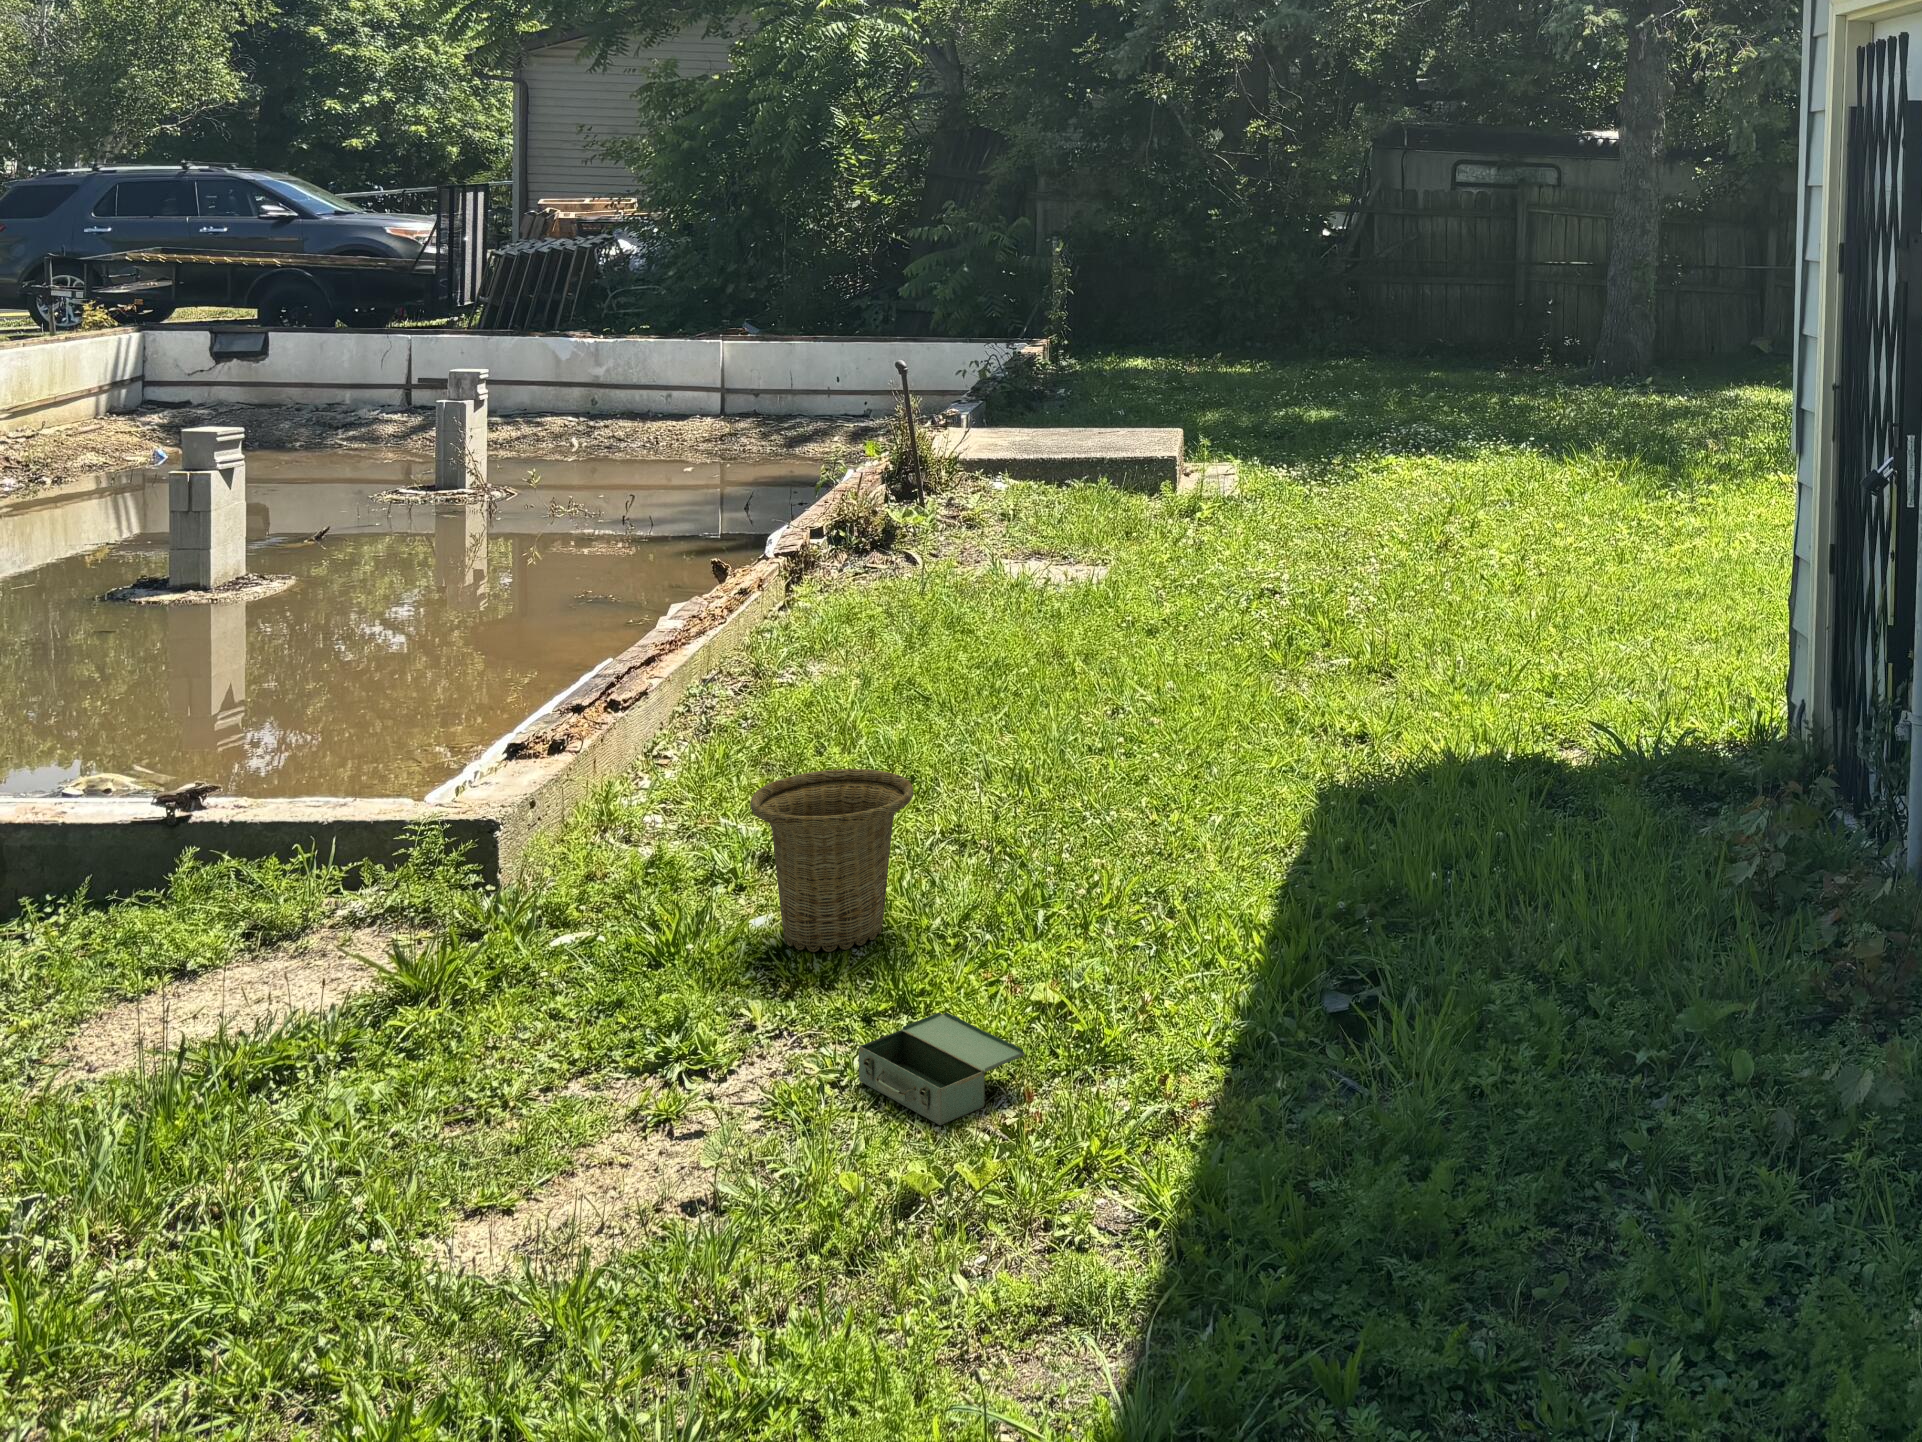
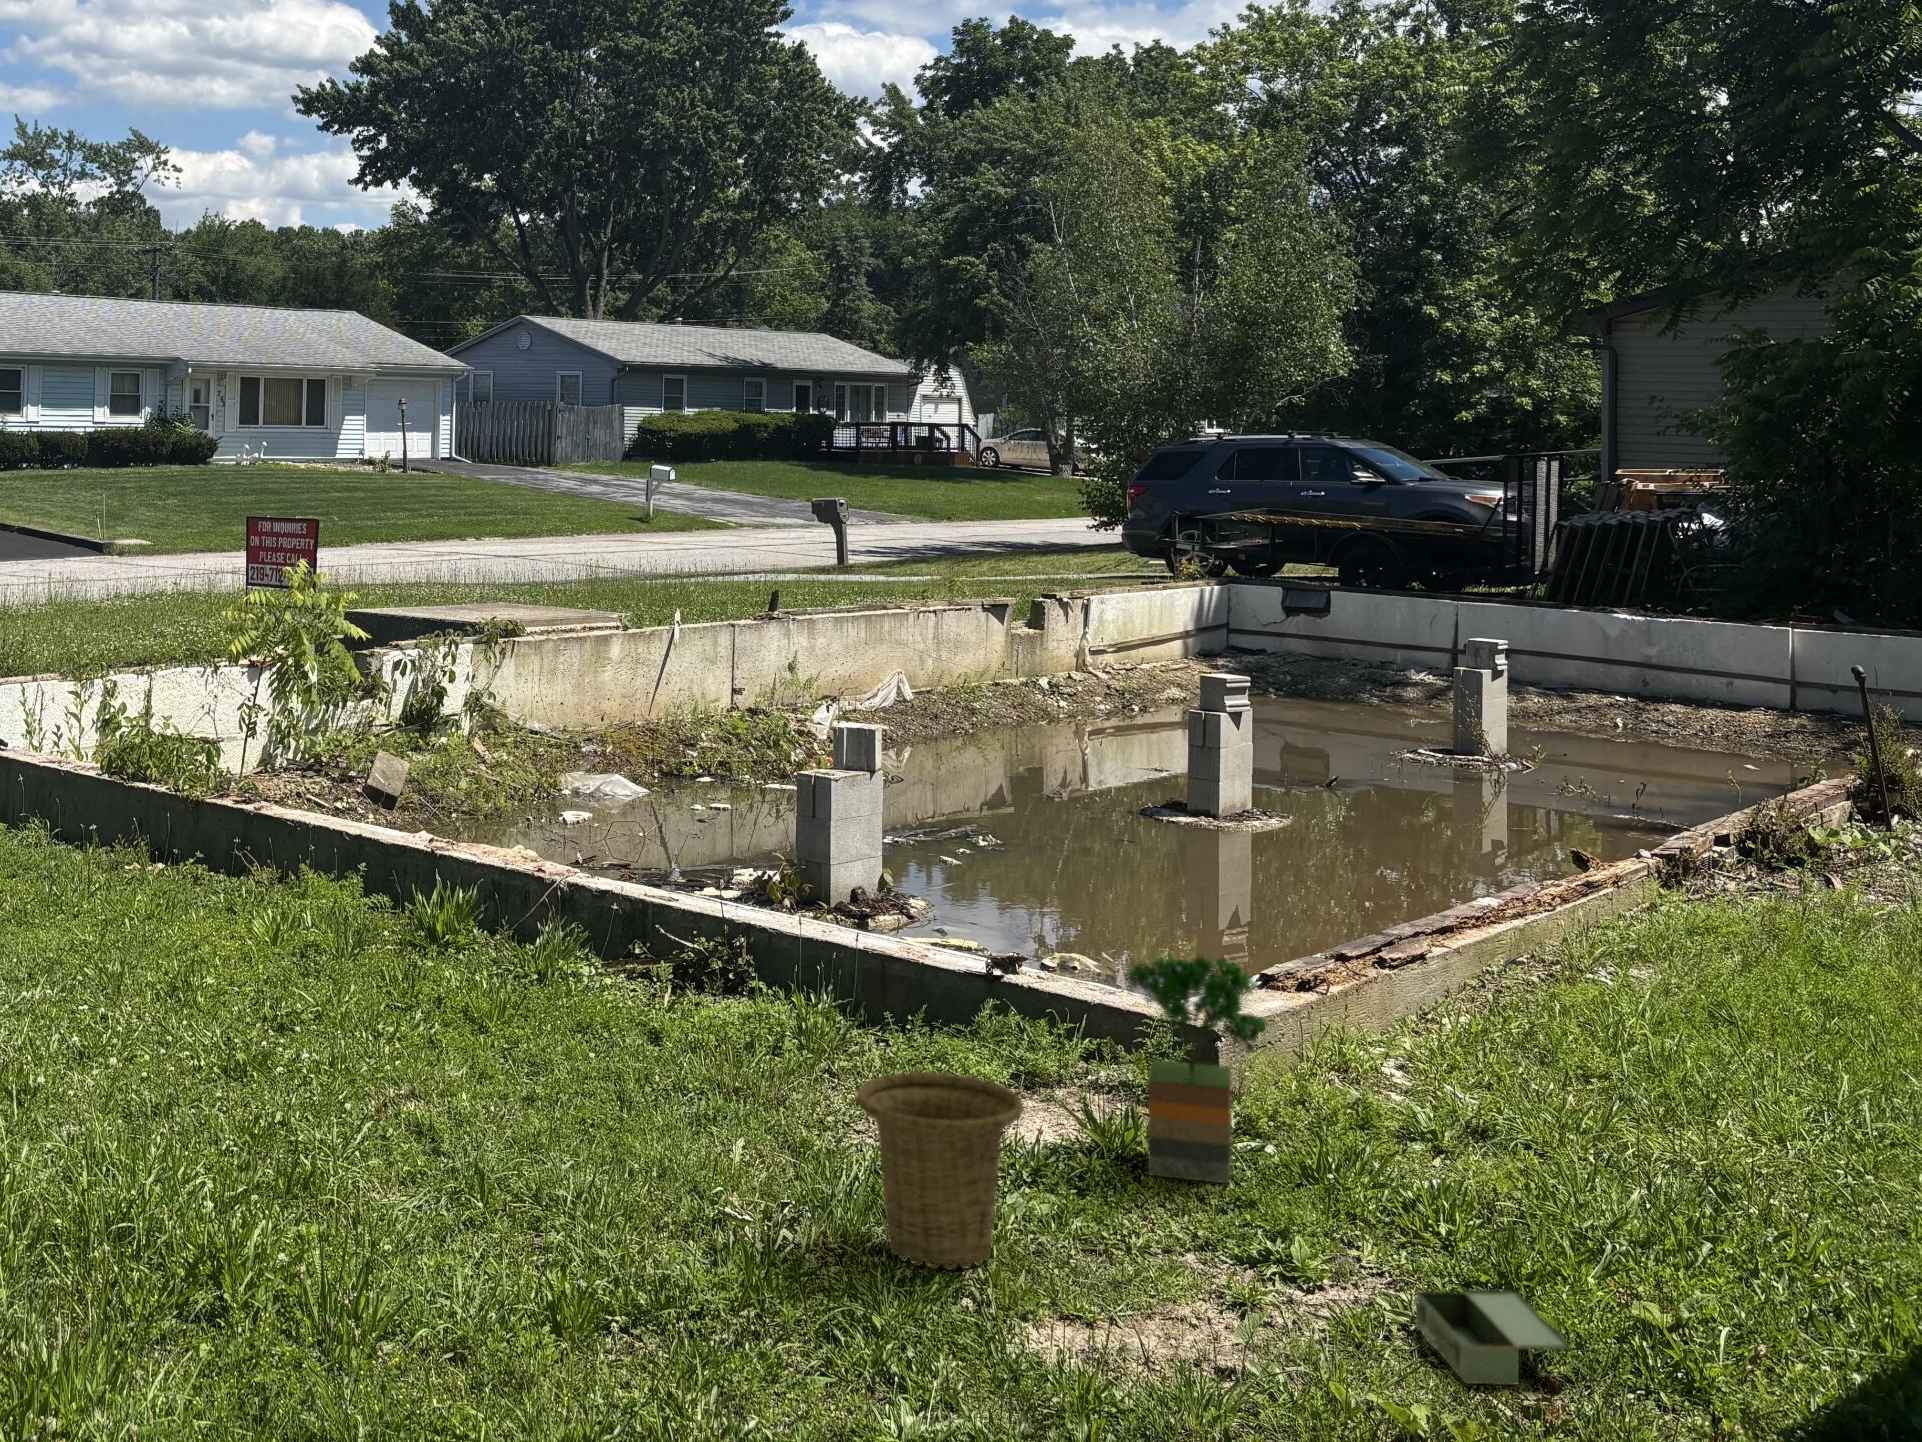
potted tree: none [438,745,621,1006] -> present [1125,954,1268,1184]
basket: present [750,769,913,952] -> present [856,1072,1023,1270]

